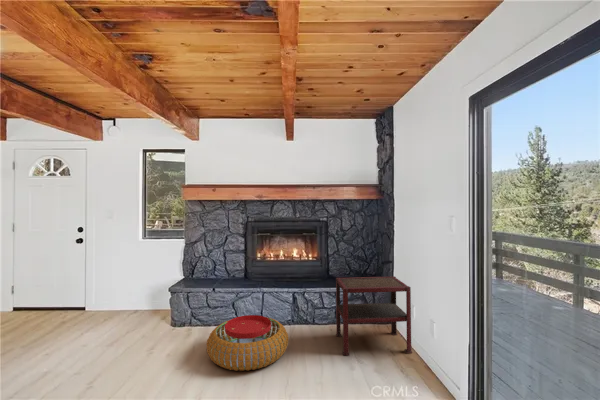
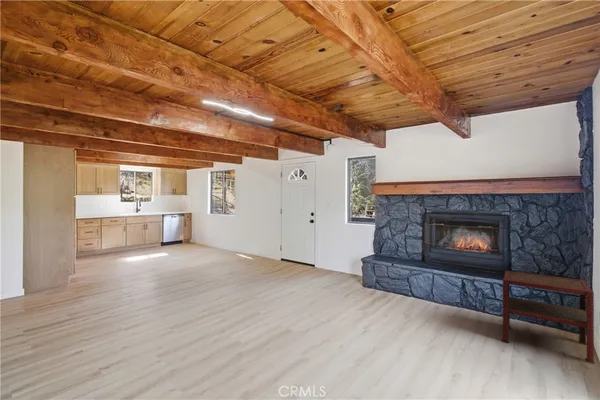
pouf: present [207,315,288,371] -> none [380,287,448,327]

